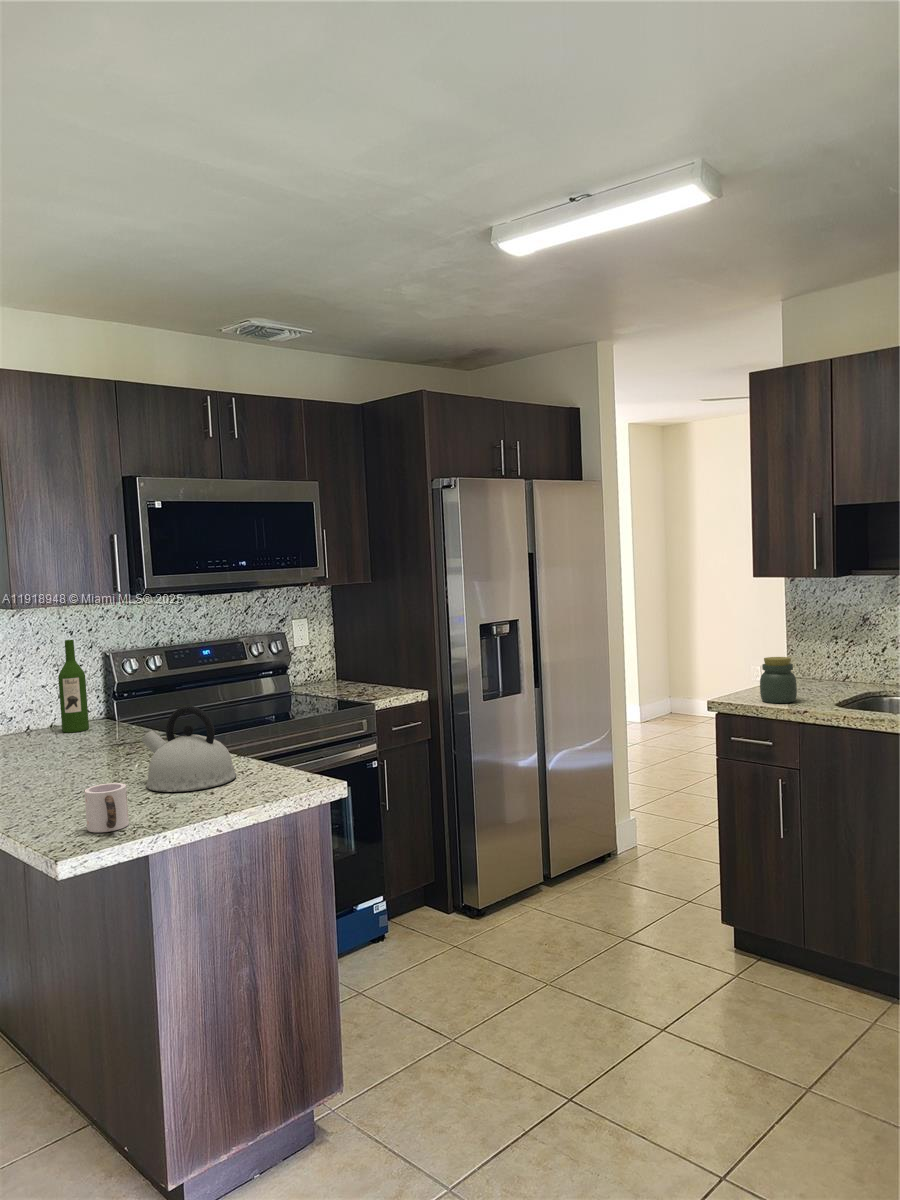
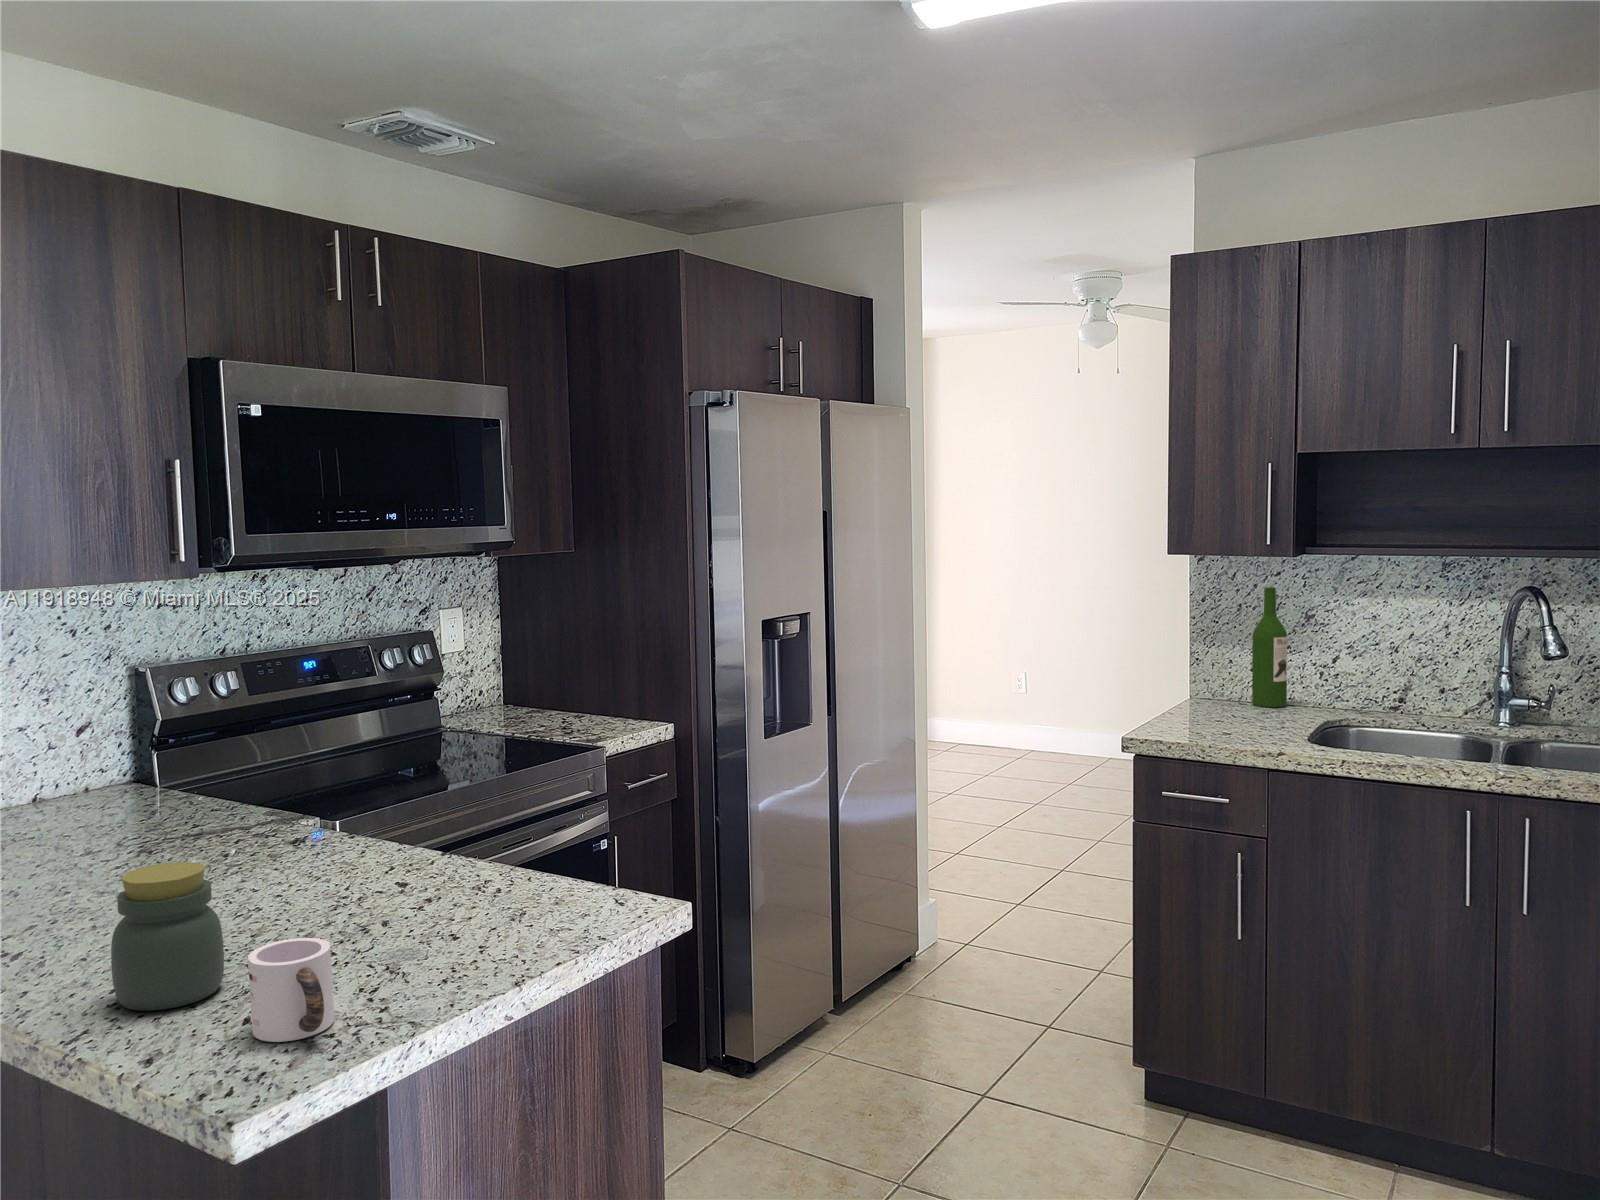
wine bottle: present [58,640,89,732] -> present [1252,587,1287,707]
jar: present [760,657,797,703] -> present [111,862,224,1011]
kettle: present [142,706,236,792] -> none [294,775,476,938]

